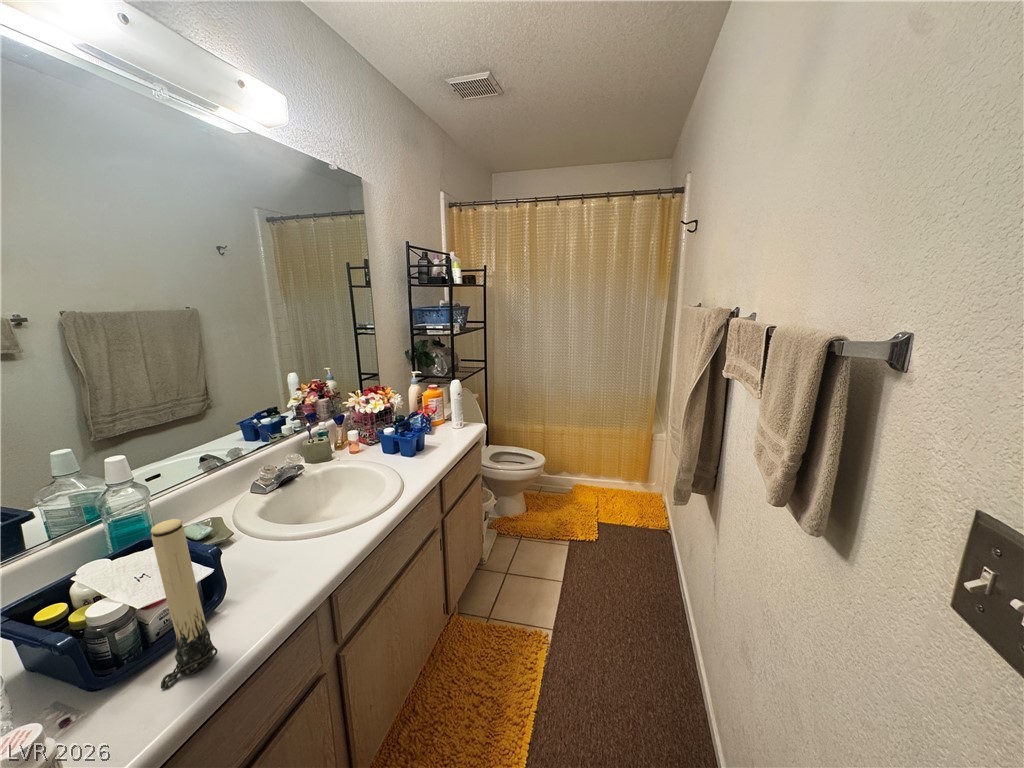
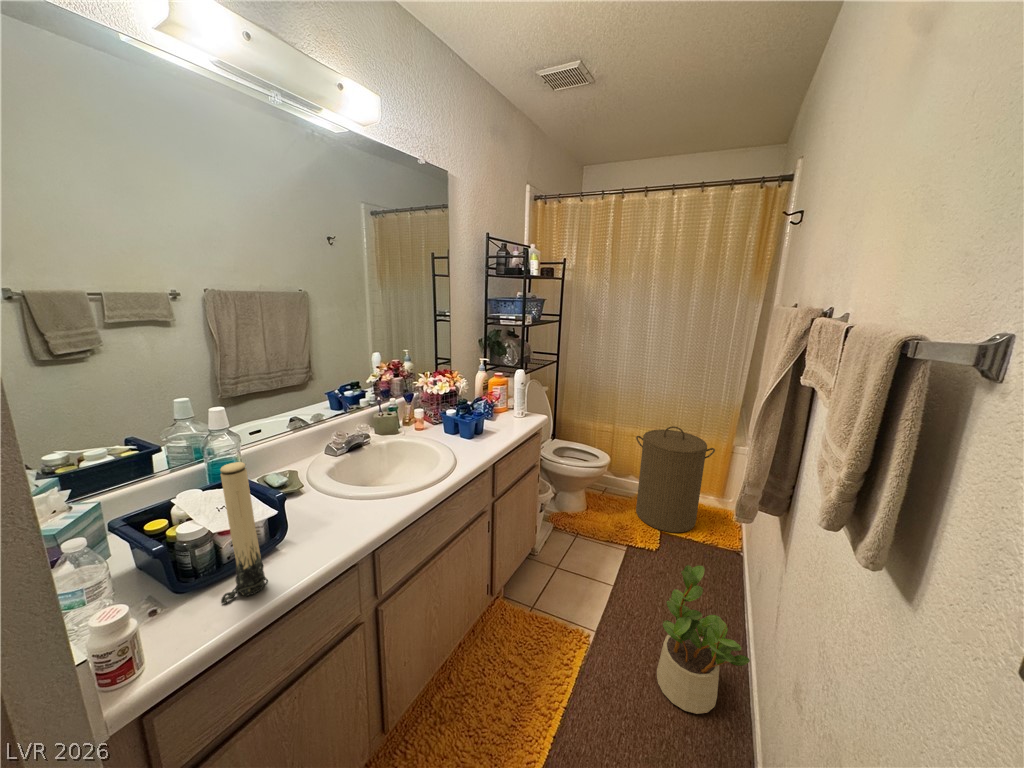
laundry hamper: none [569,421,640,521] -> present [636,426,715,533]
potted plant: none [614,548,693,686] -> present [657,565,750,714]

